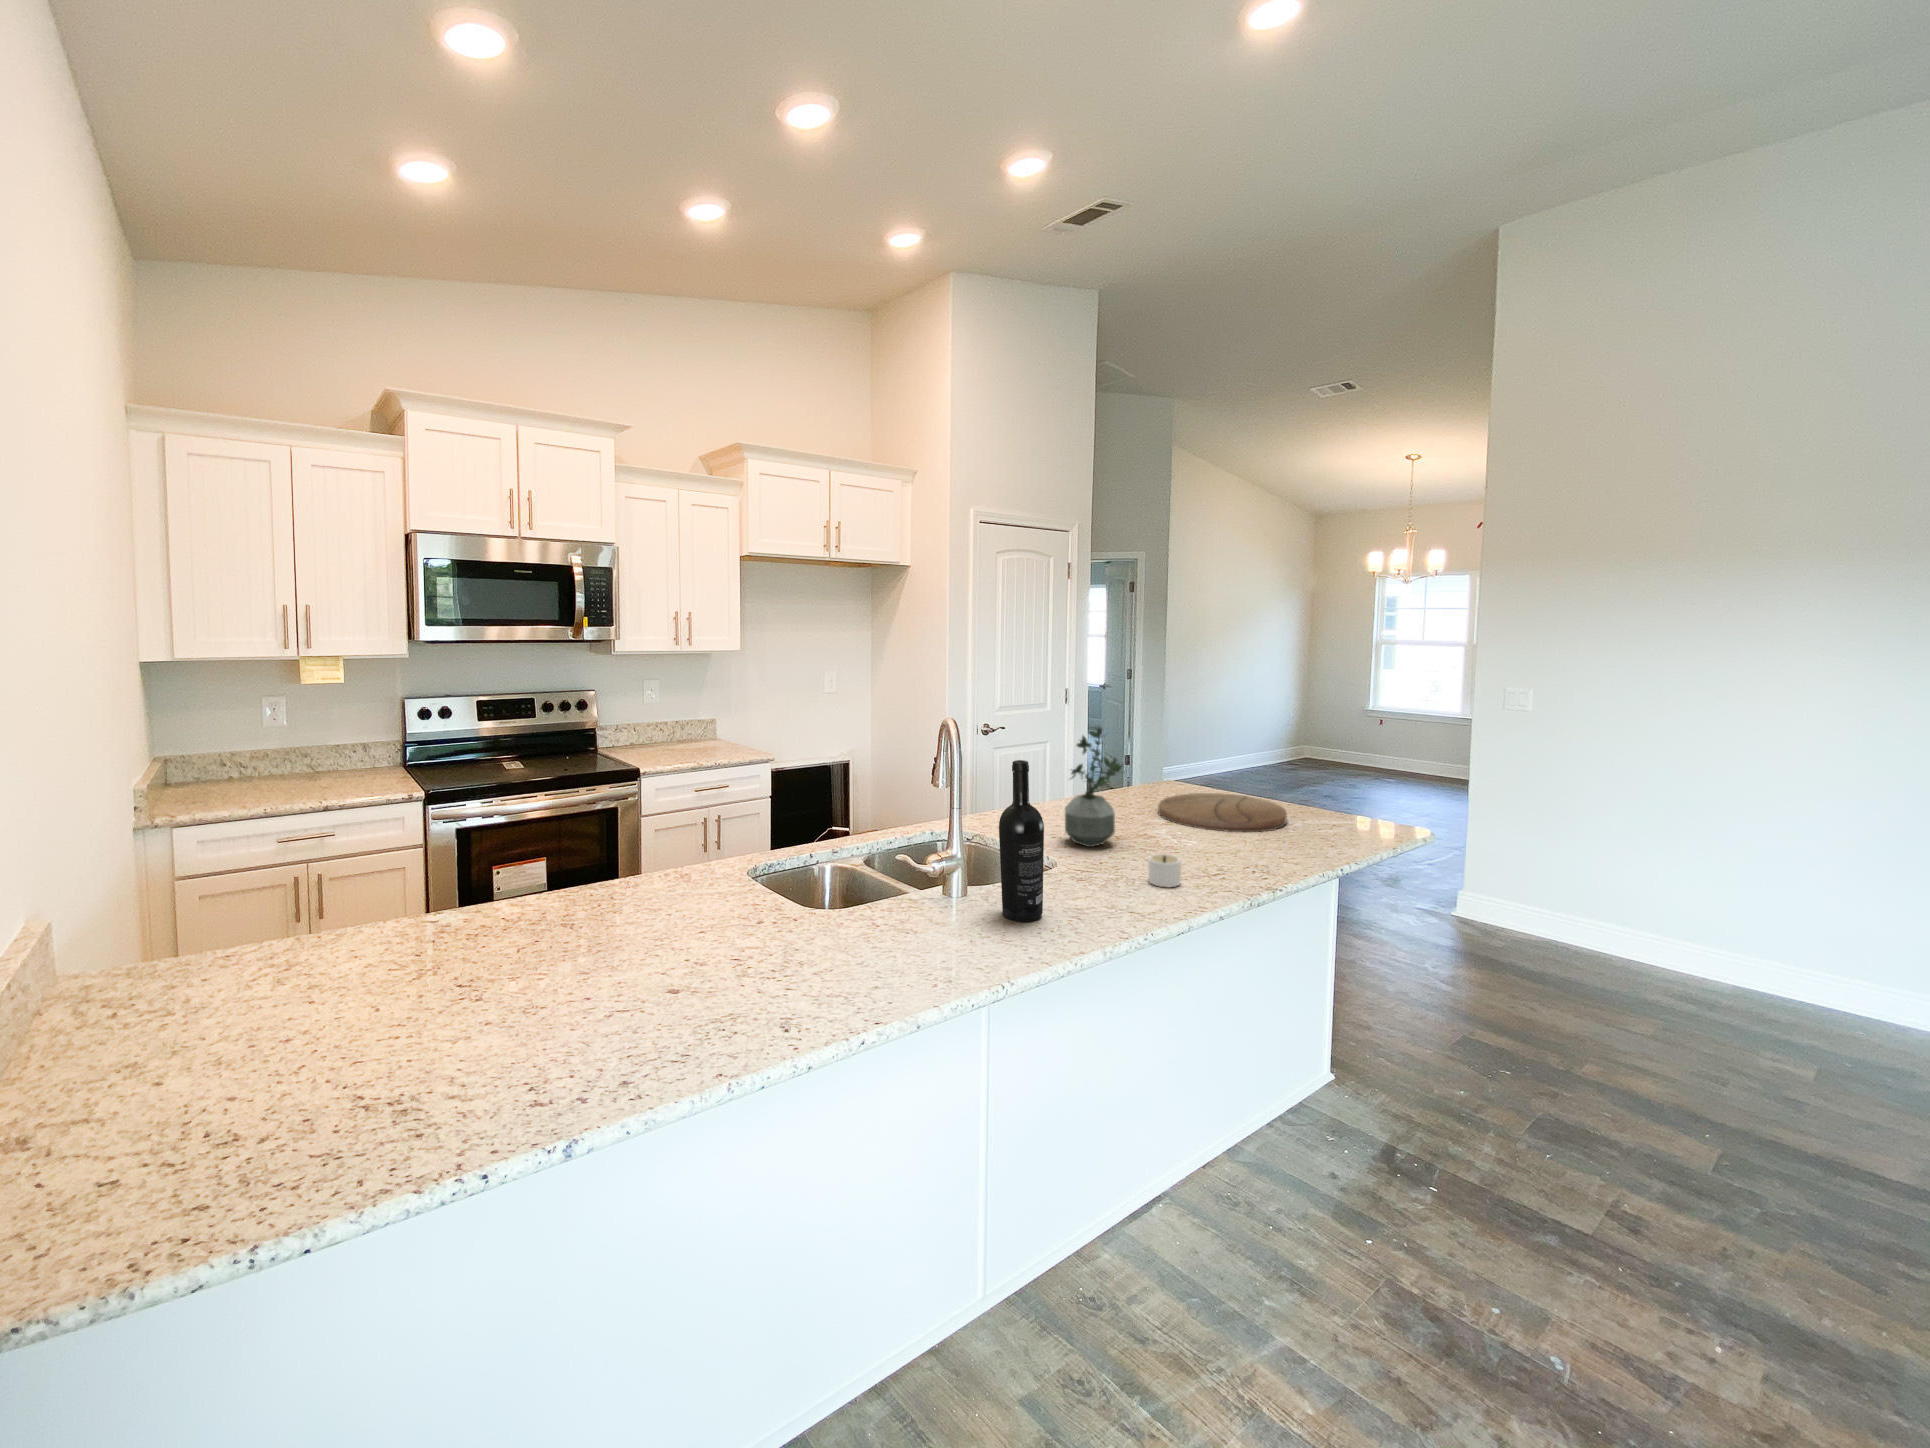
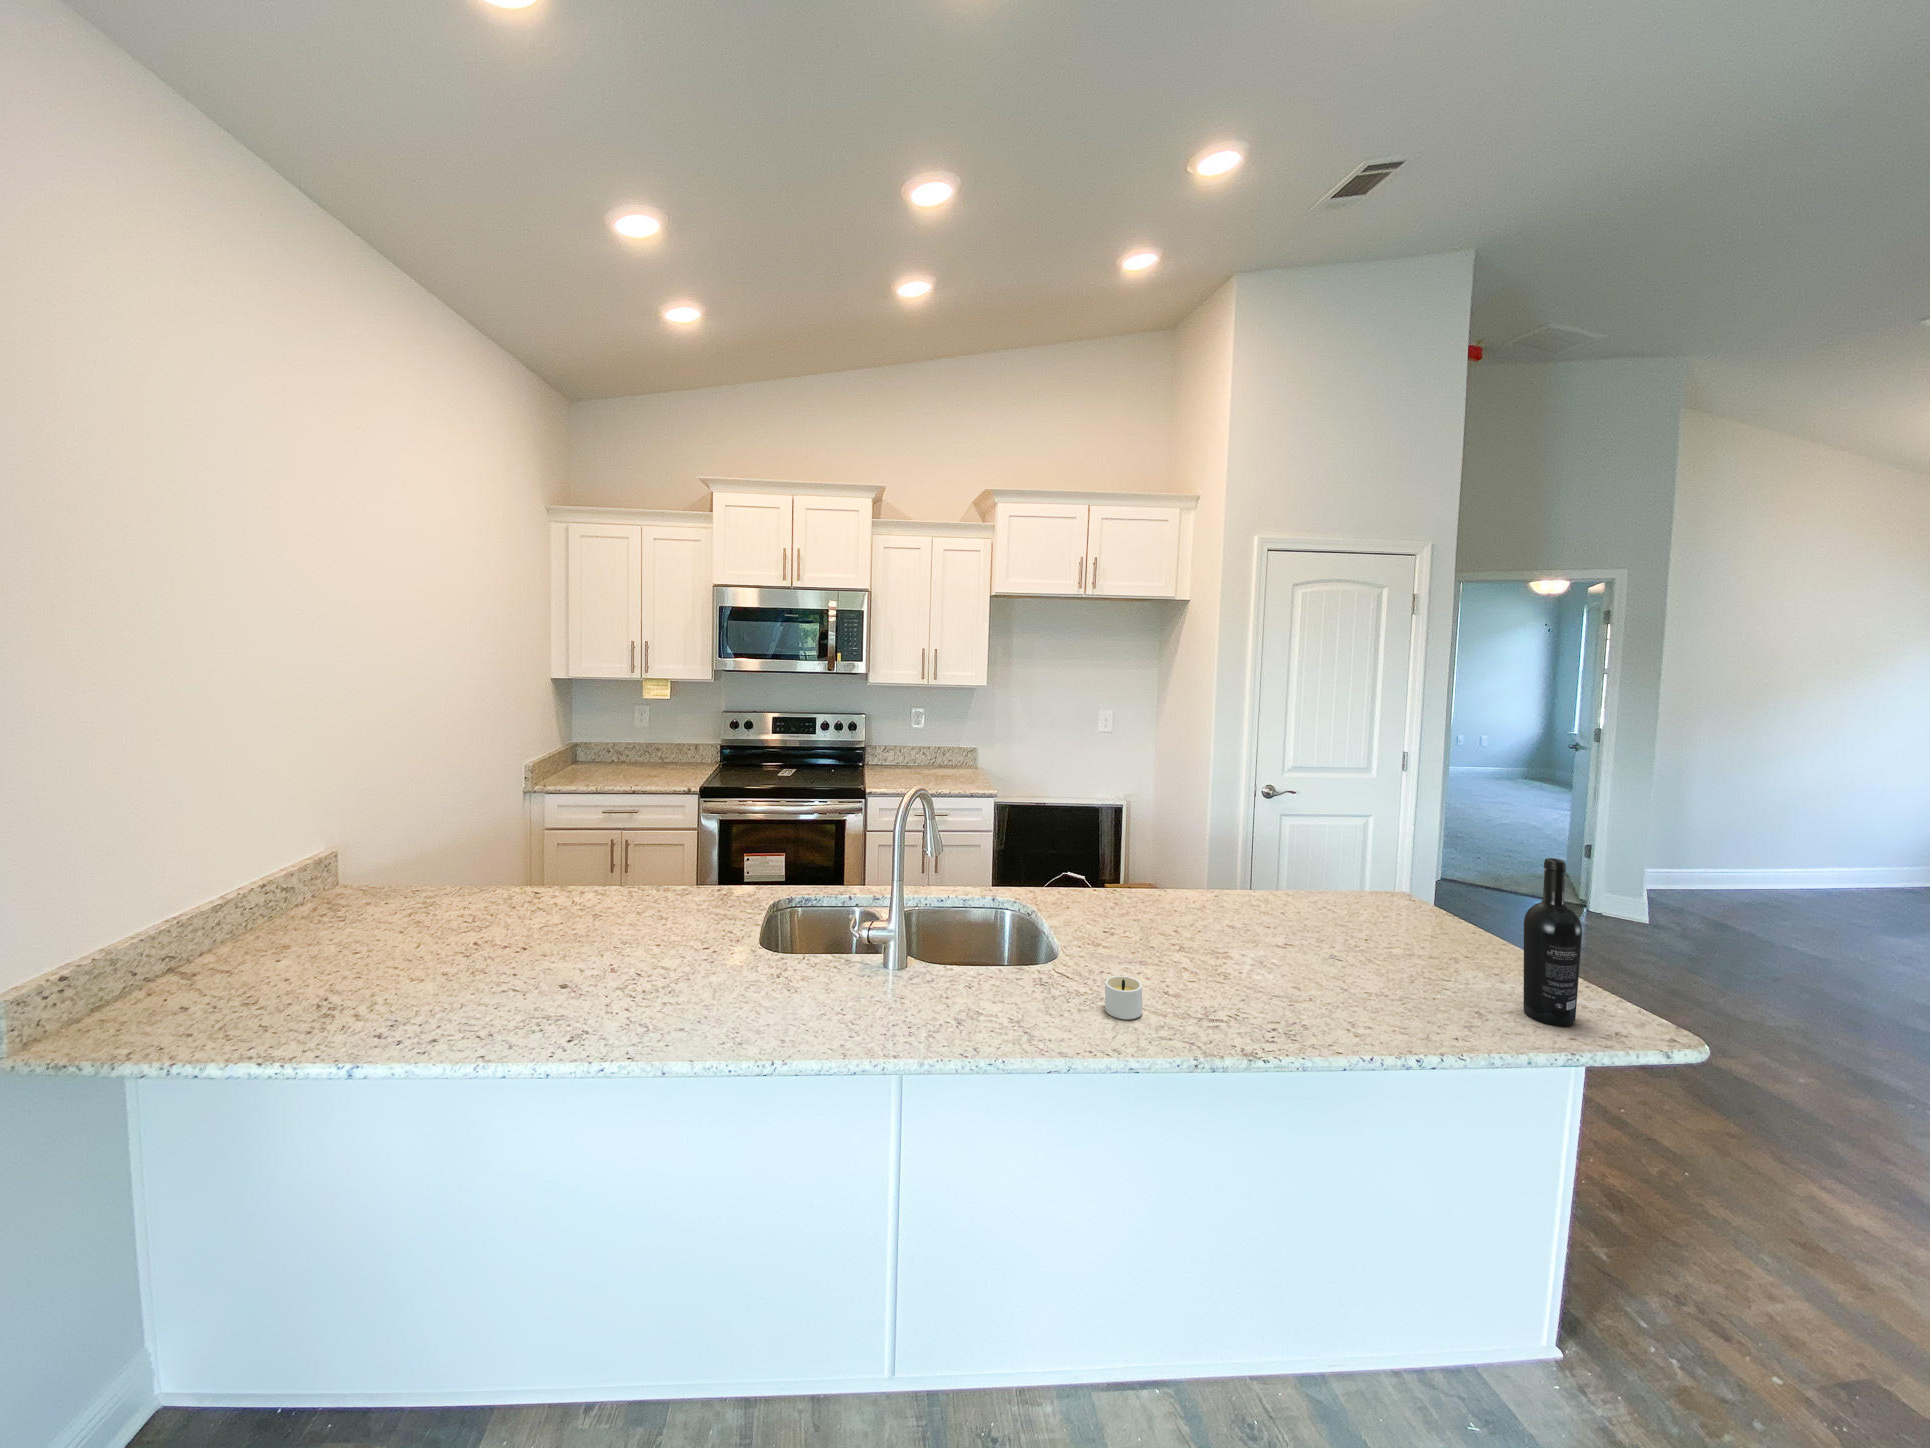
potted plant: present [1065,728,1122,847] -> none [1096,812,1180,951]
wine bottle: present [999,760,1044,922] -> present [1524,858,1582,1026]
cutting board: present [1158,793,1287,832] -> none [1287,911,1468,986]

